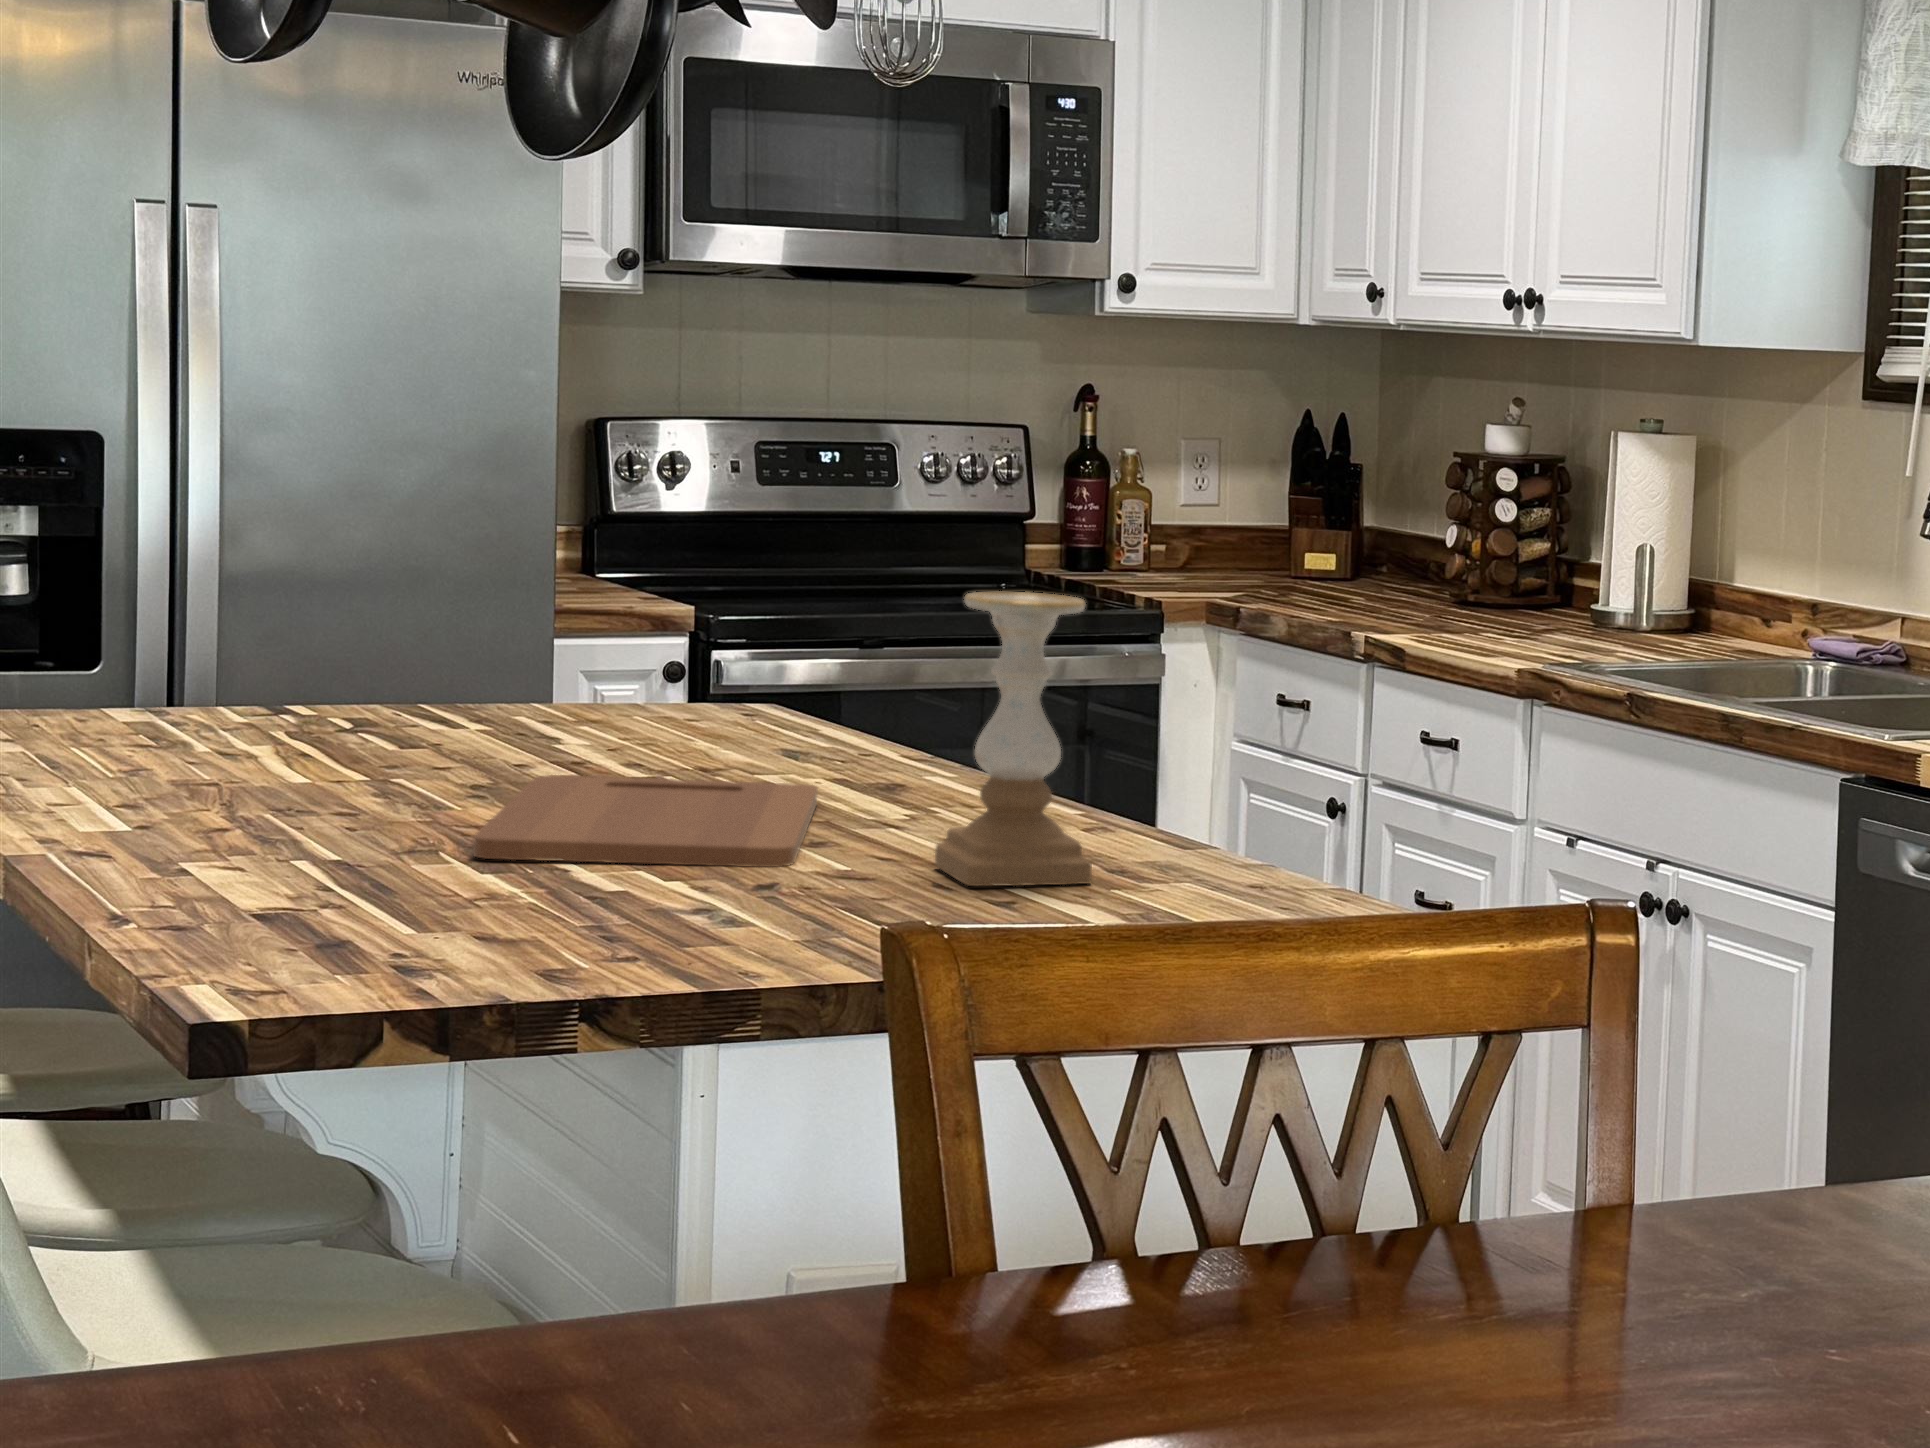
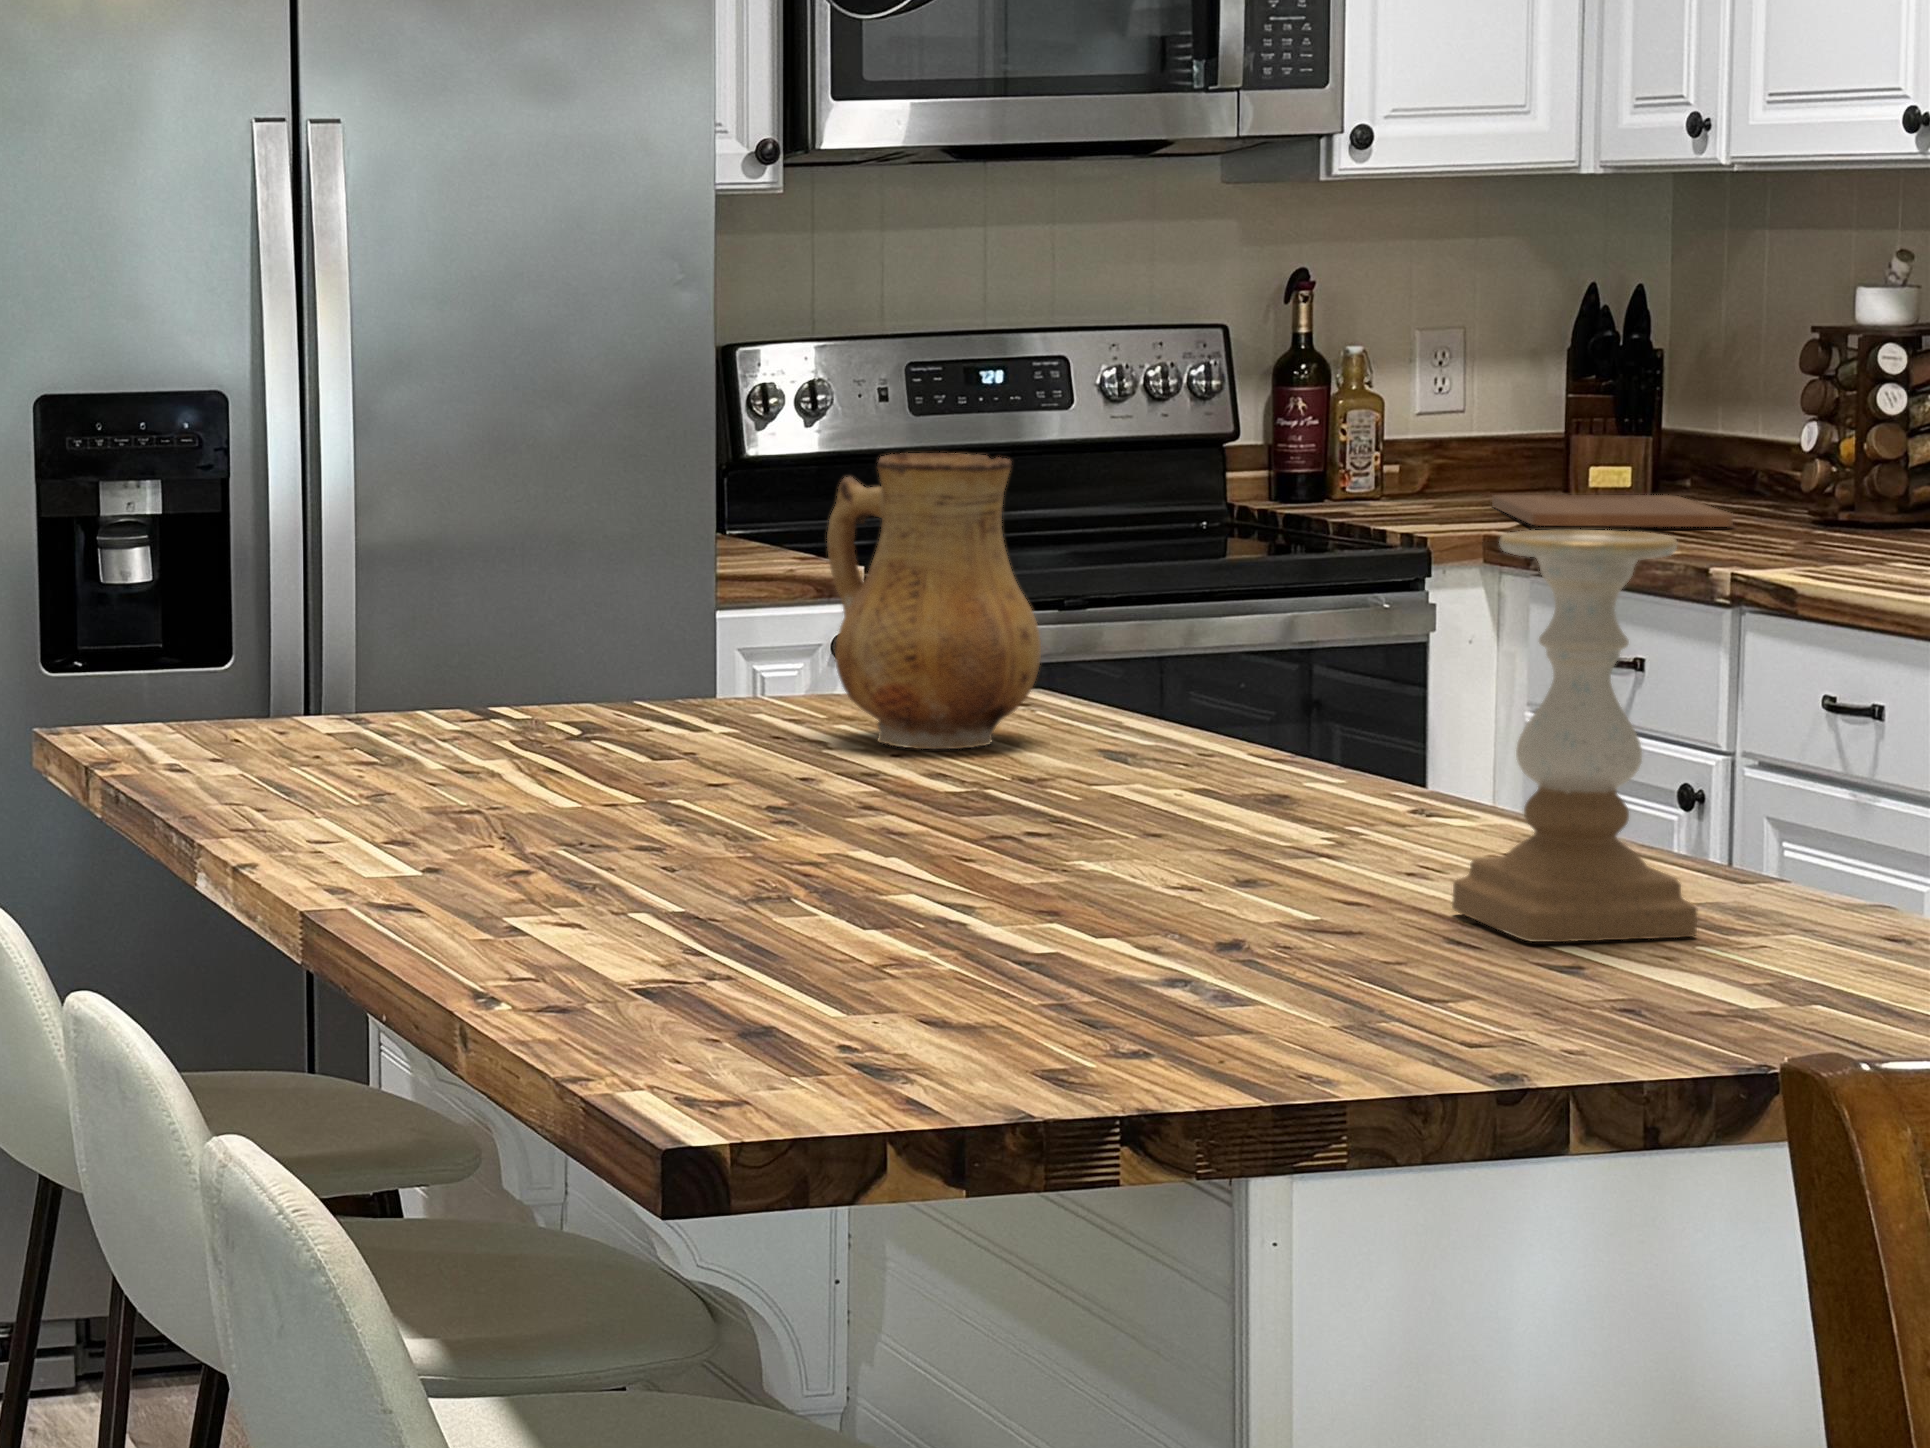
ceramic pitcher: none [568,514,736,750] -> present [827,453,1041,749]
cutting board: present [473,775,818,867] -> present [1492,495,1733,527]

